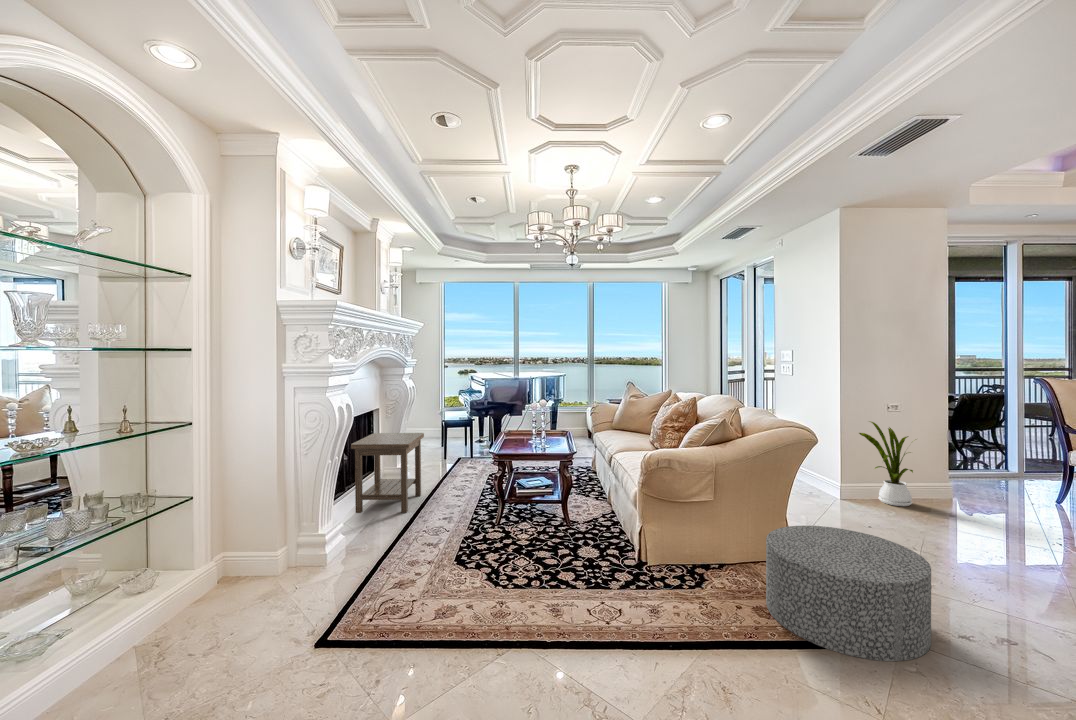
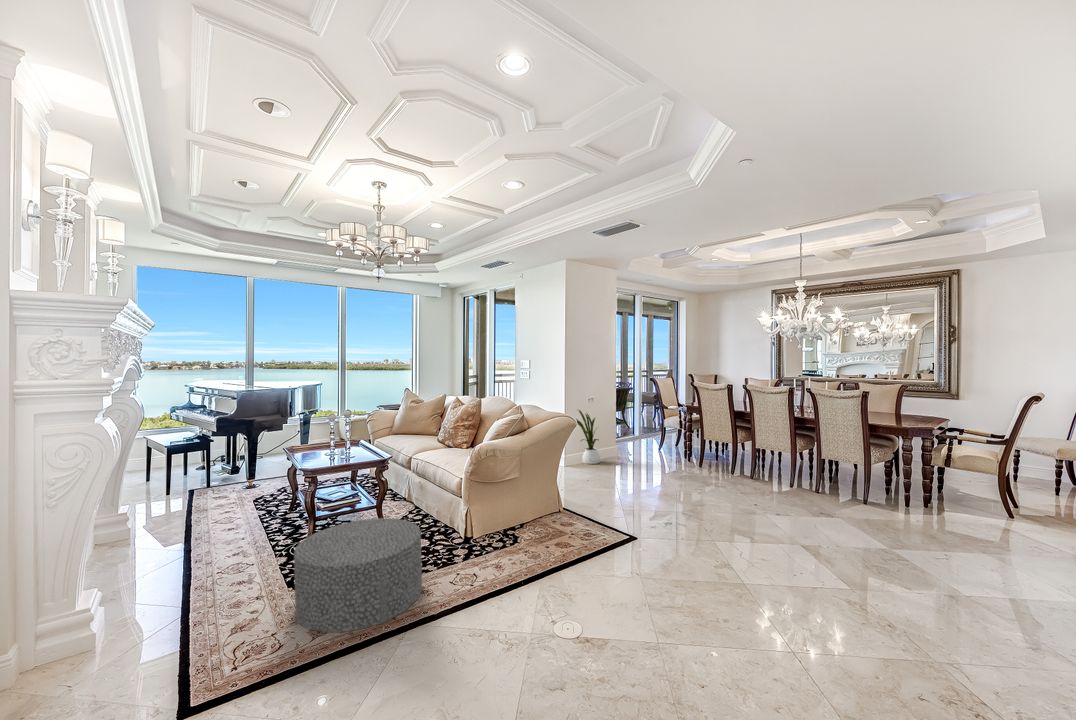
side table: present [351,433,424,513] -> none [87,466,185,581]
ottoman: present [766,526,931,661] -> present [294,518,422,632]

